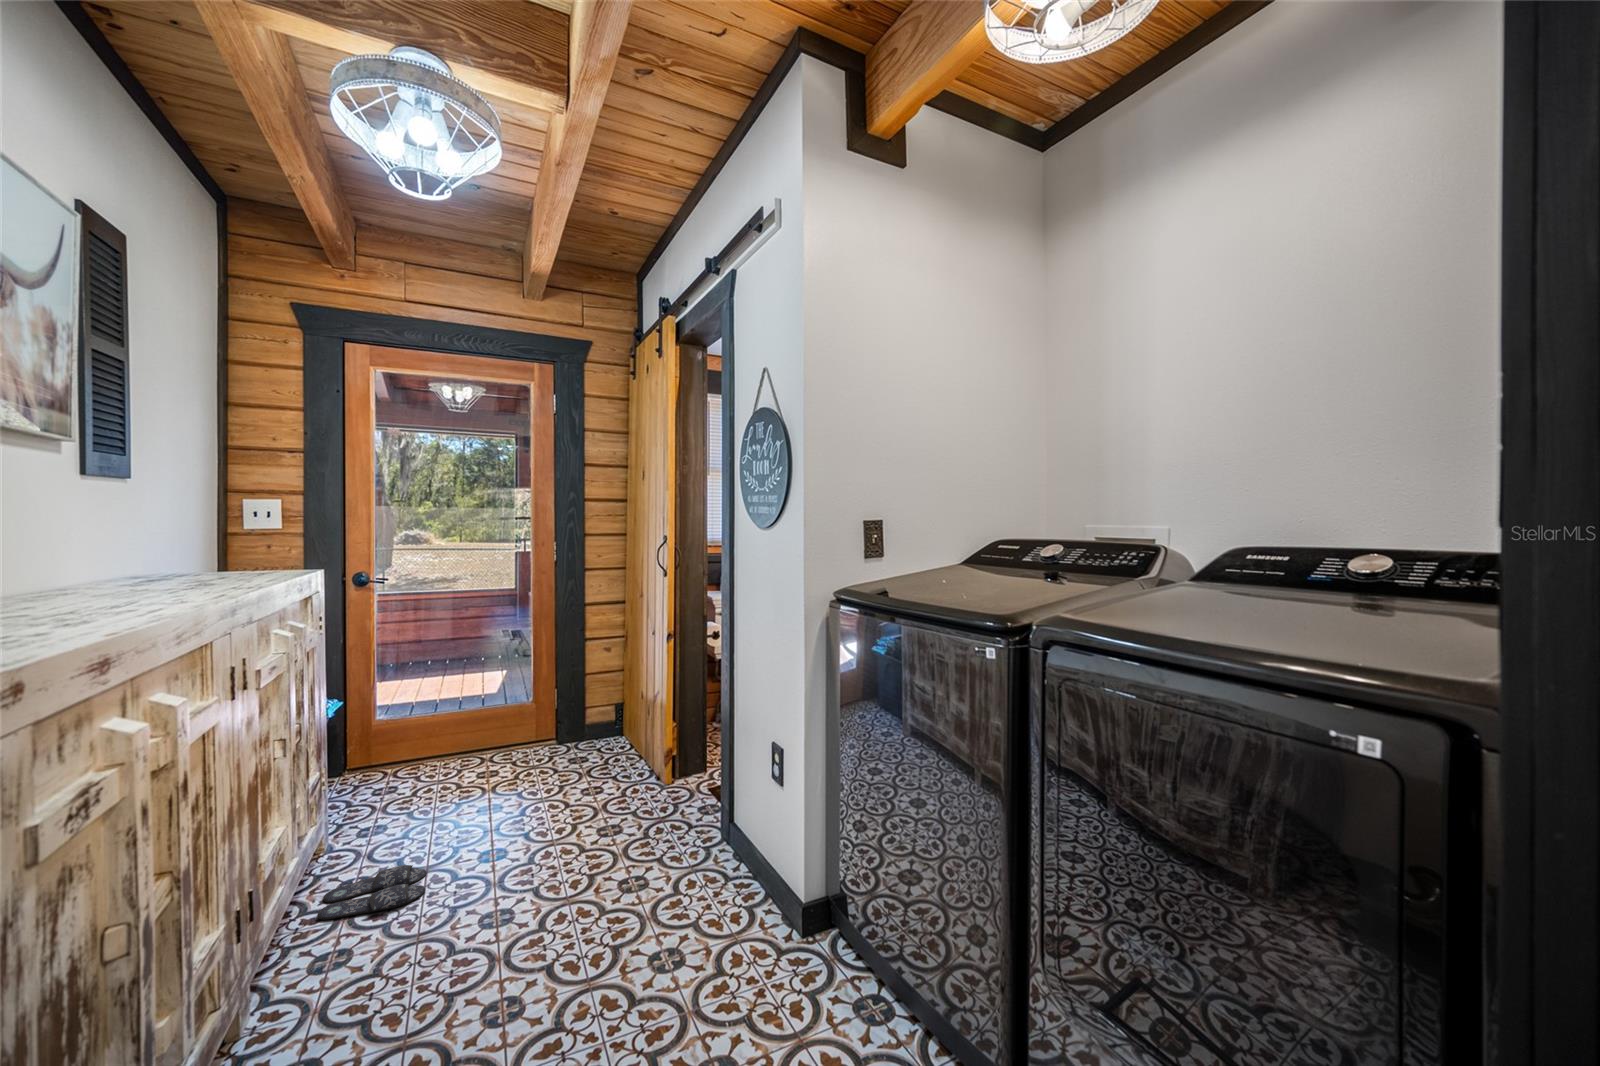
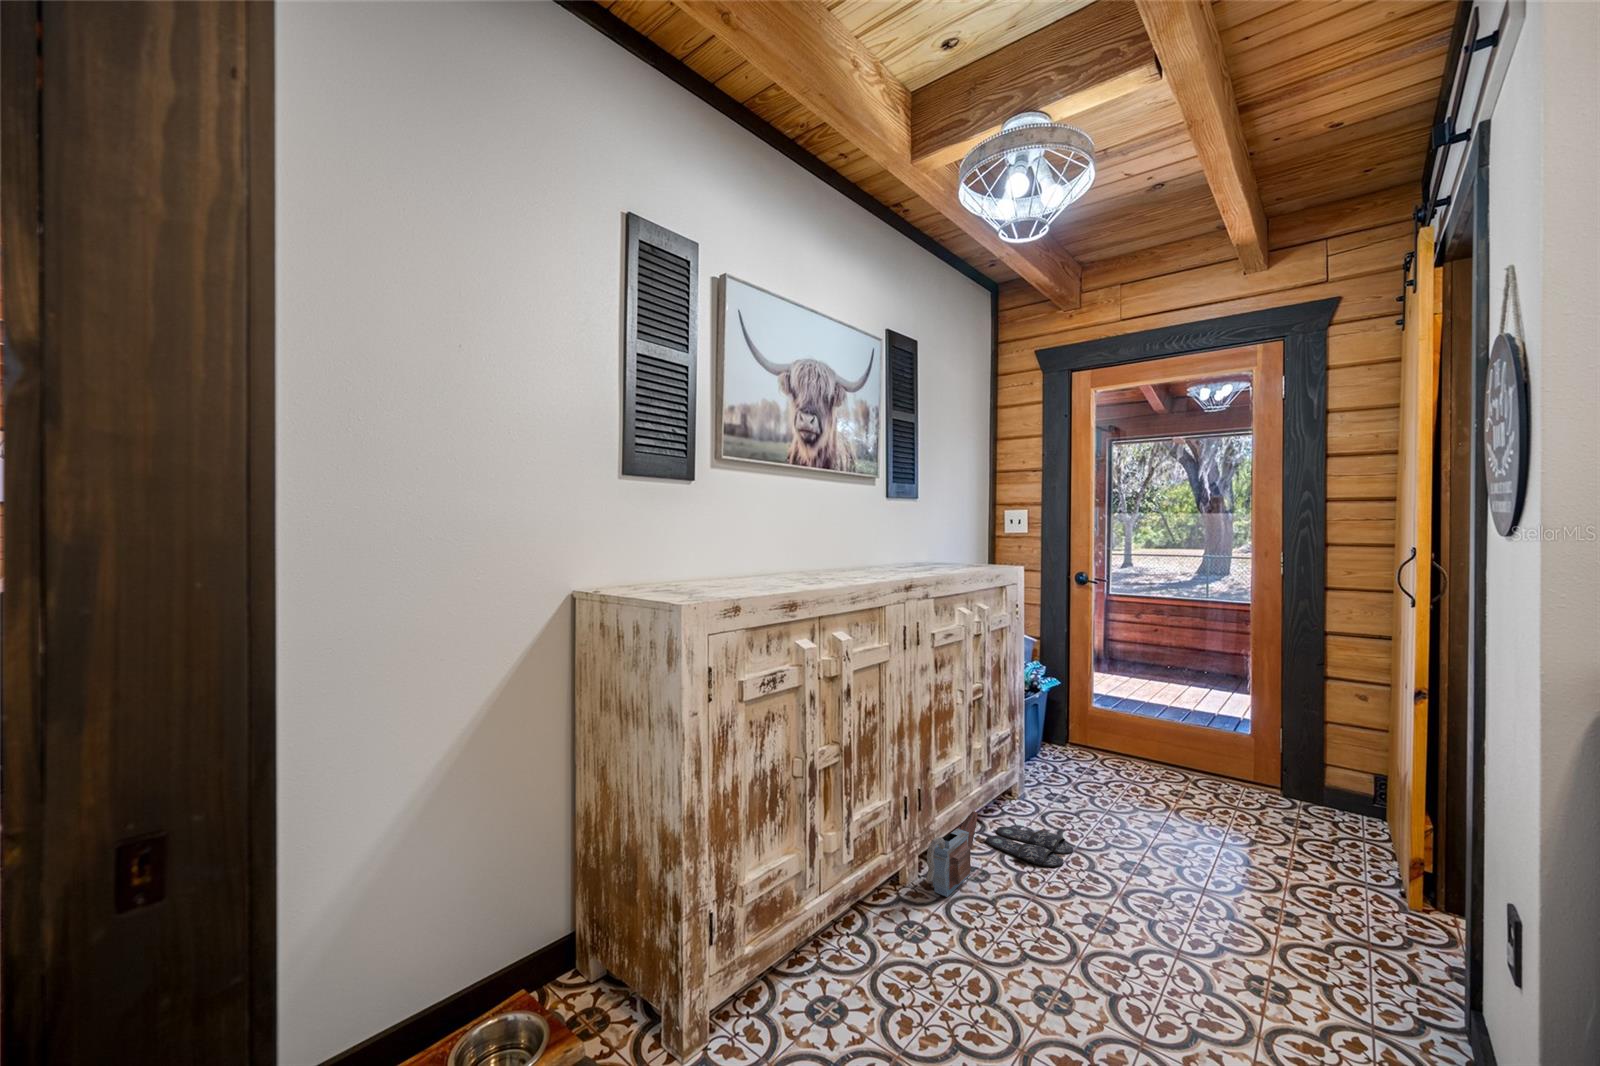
watering can: none [280,884,331,1015] -> present [926,811,978,897]

